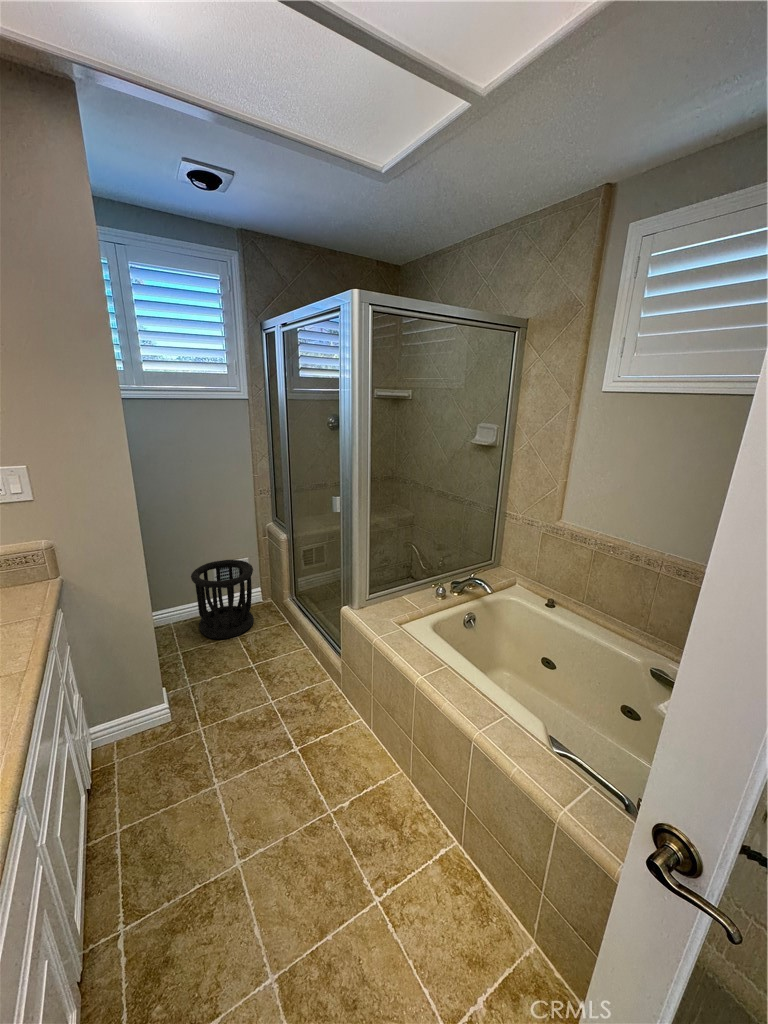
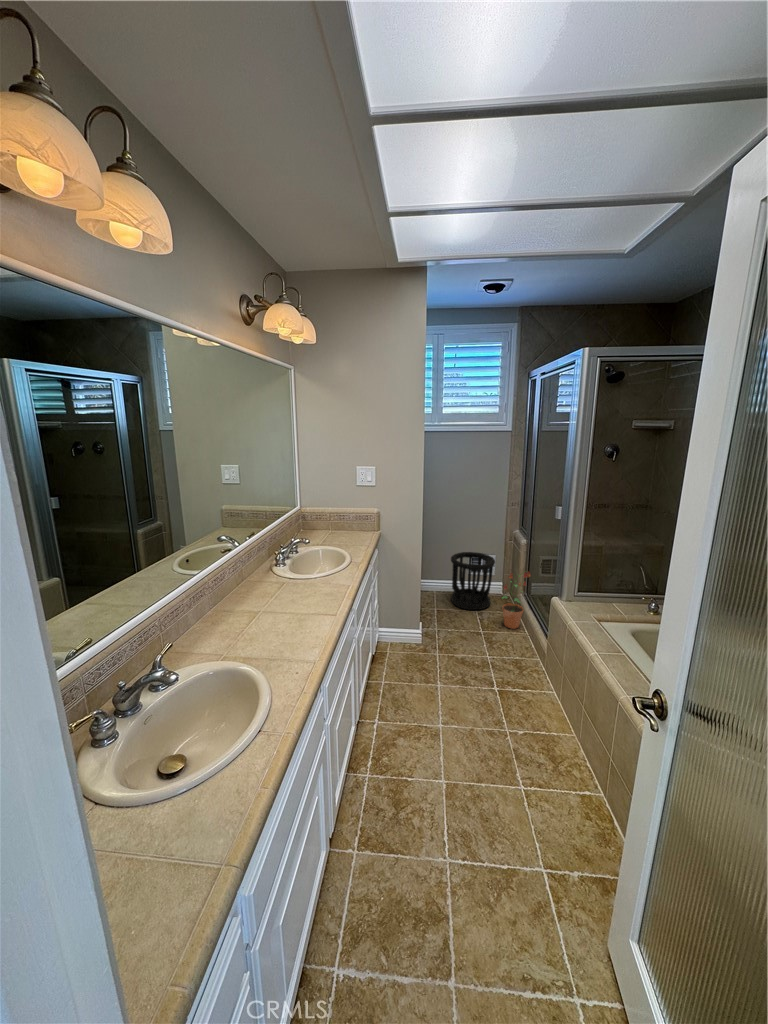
potted plant: none [269,574,304,647] -> present [502,572,530,629]

